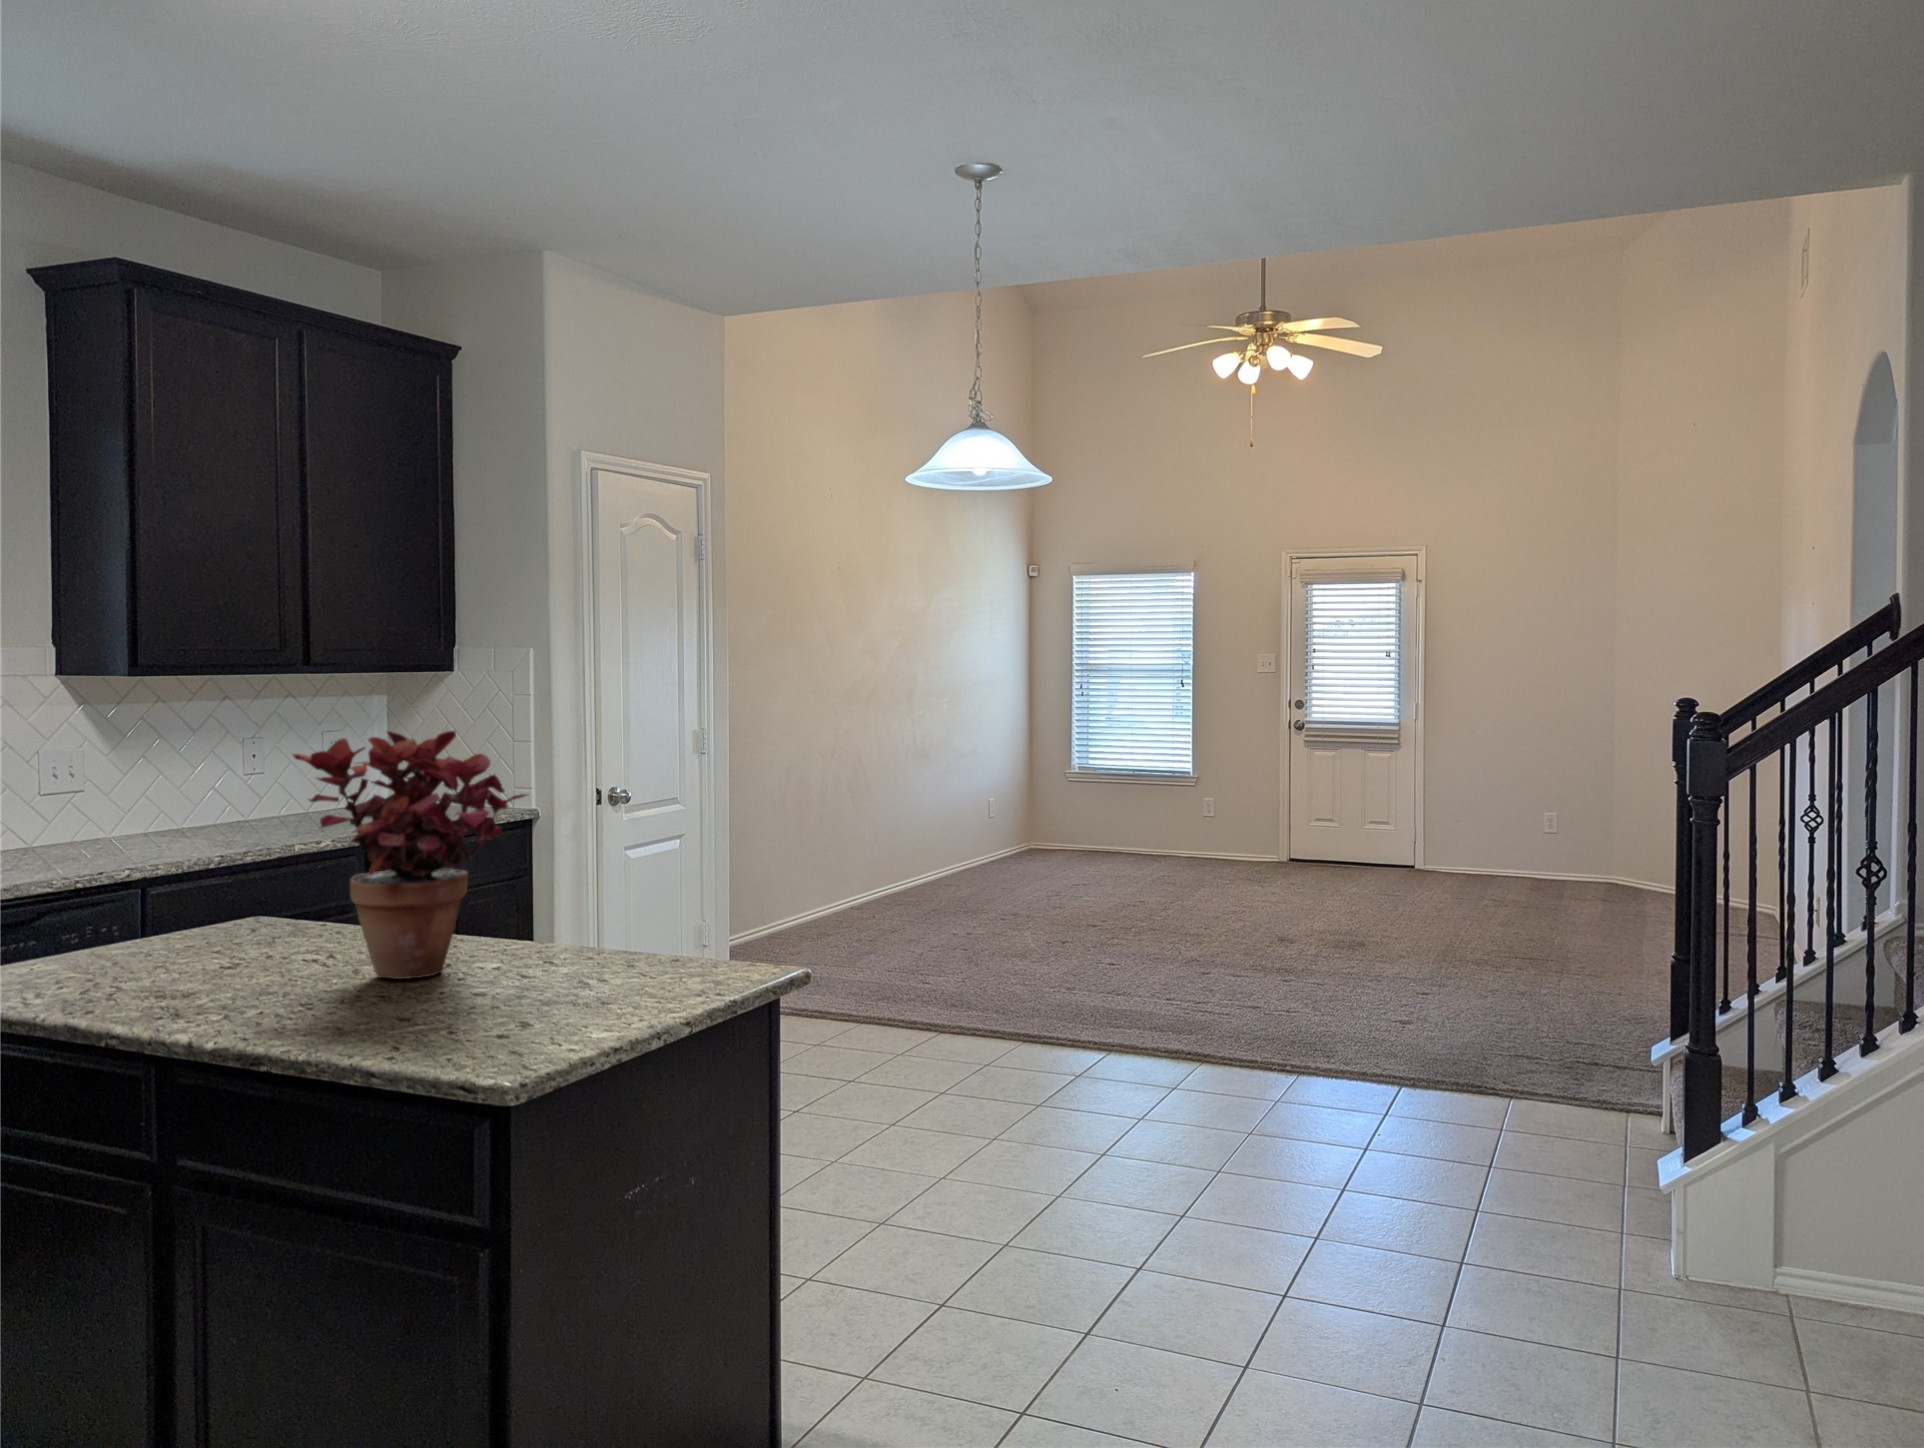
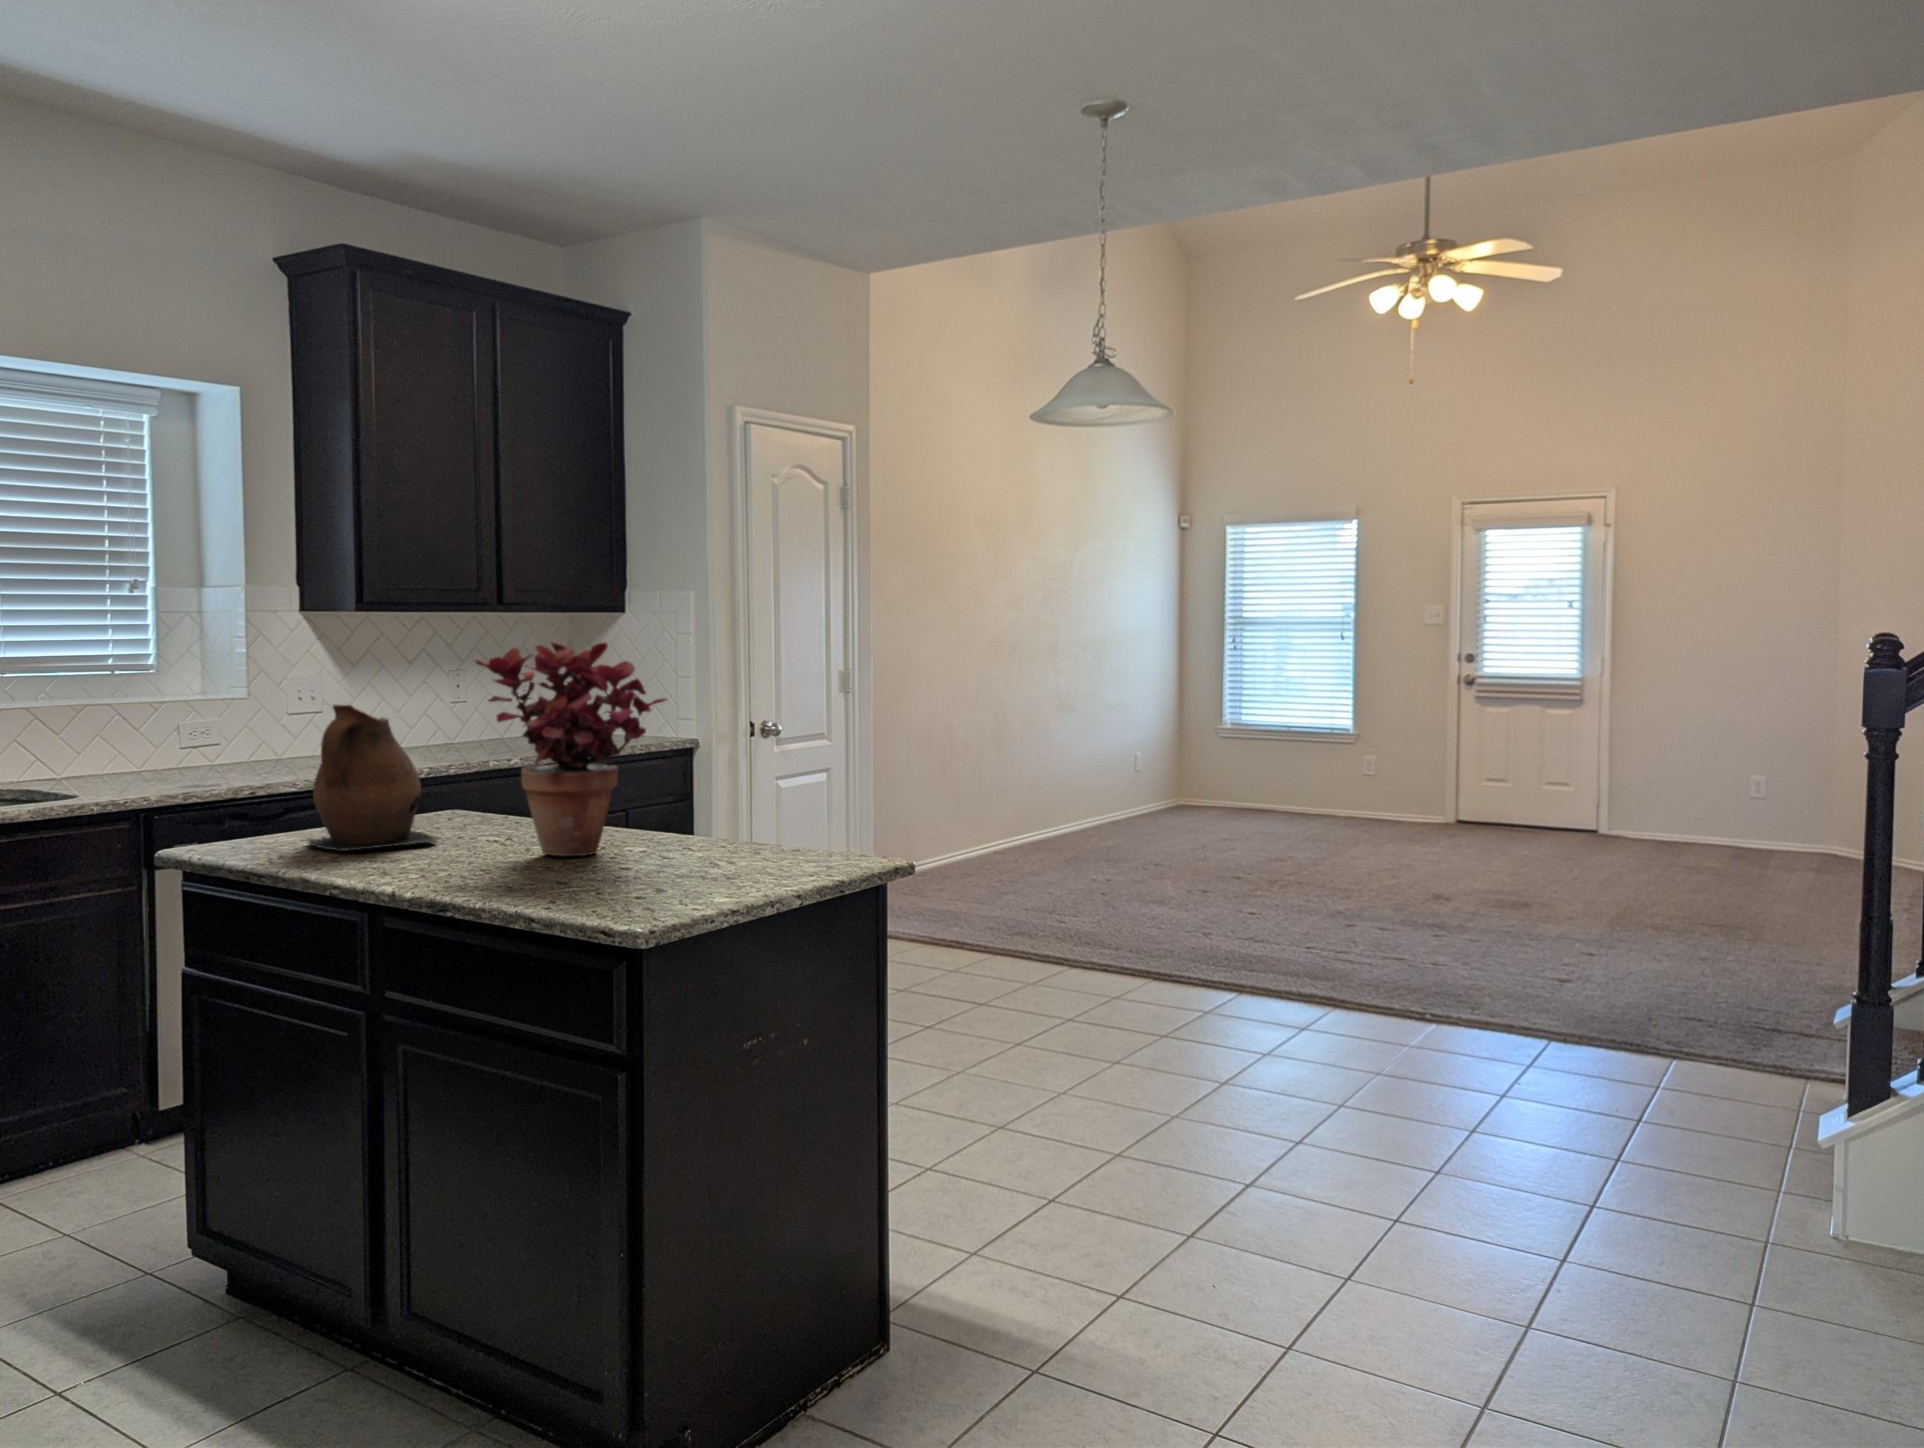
ceramic pitcher: none [62,807,245,984] -> present [309,705,438,851]

